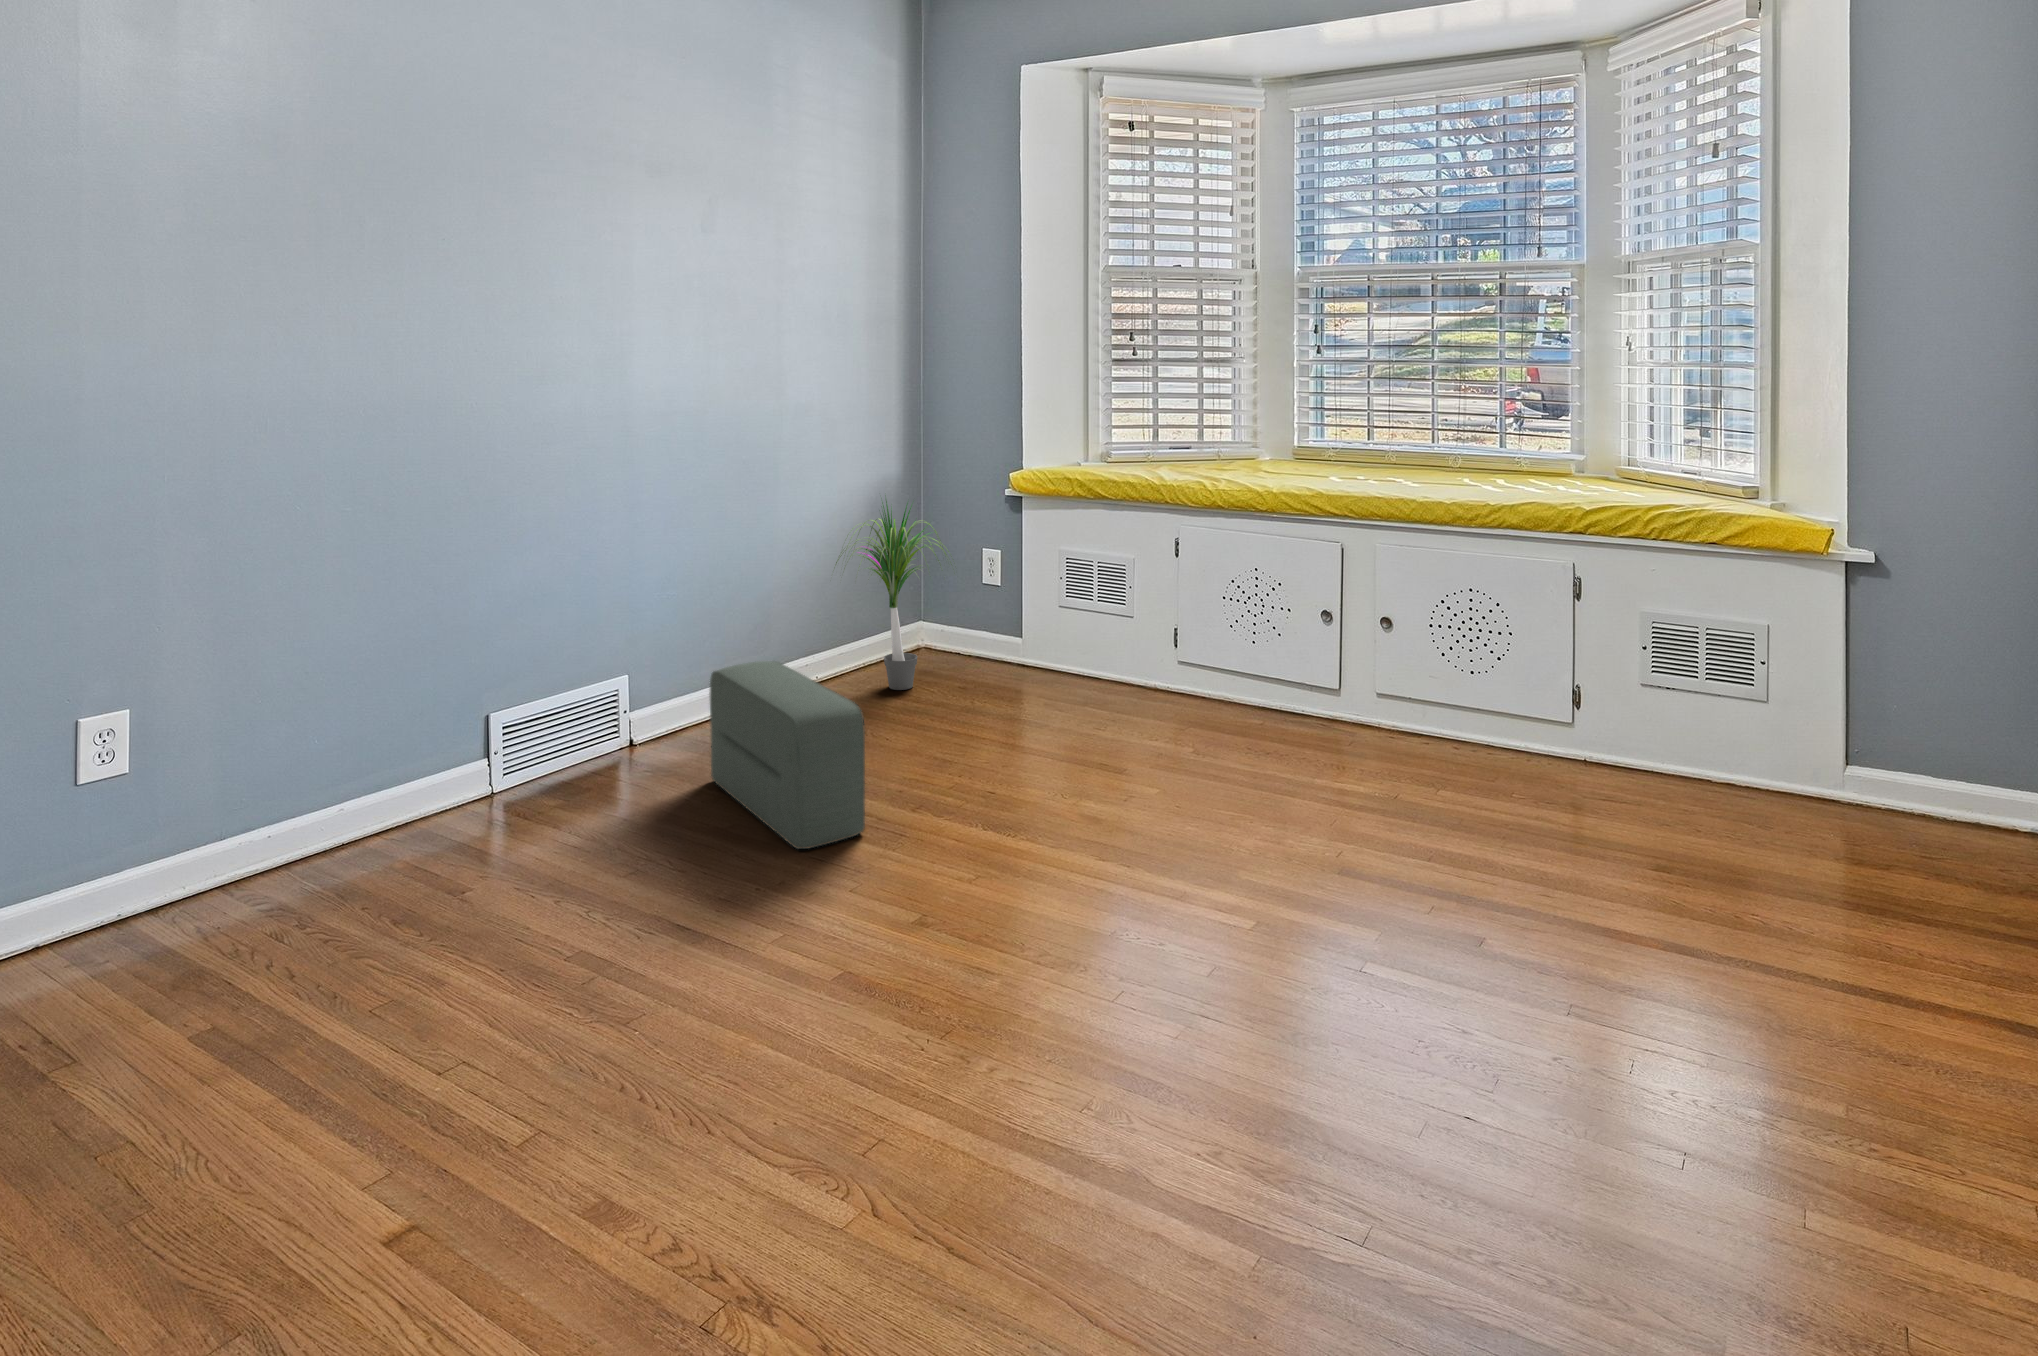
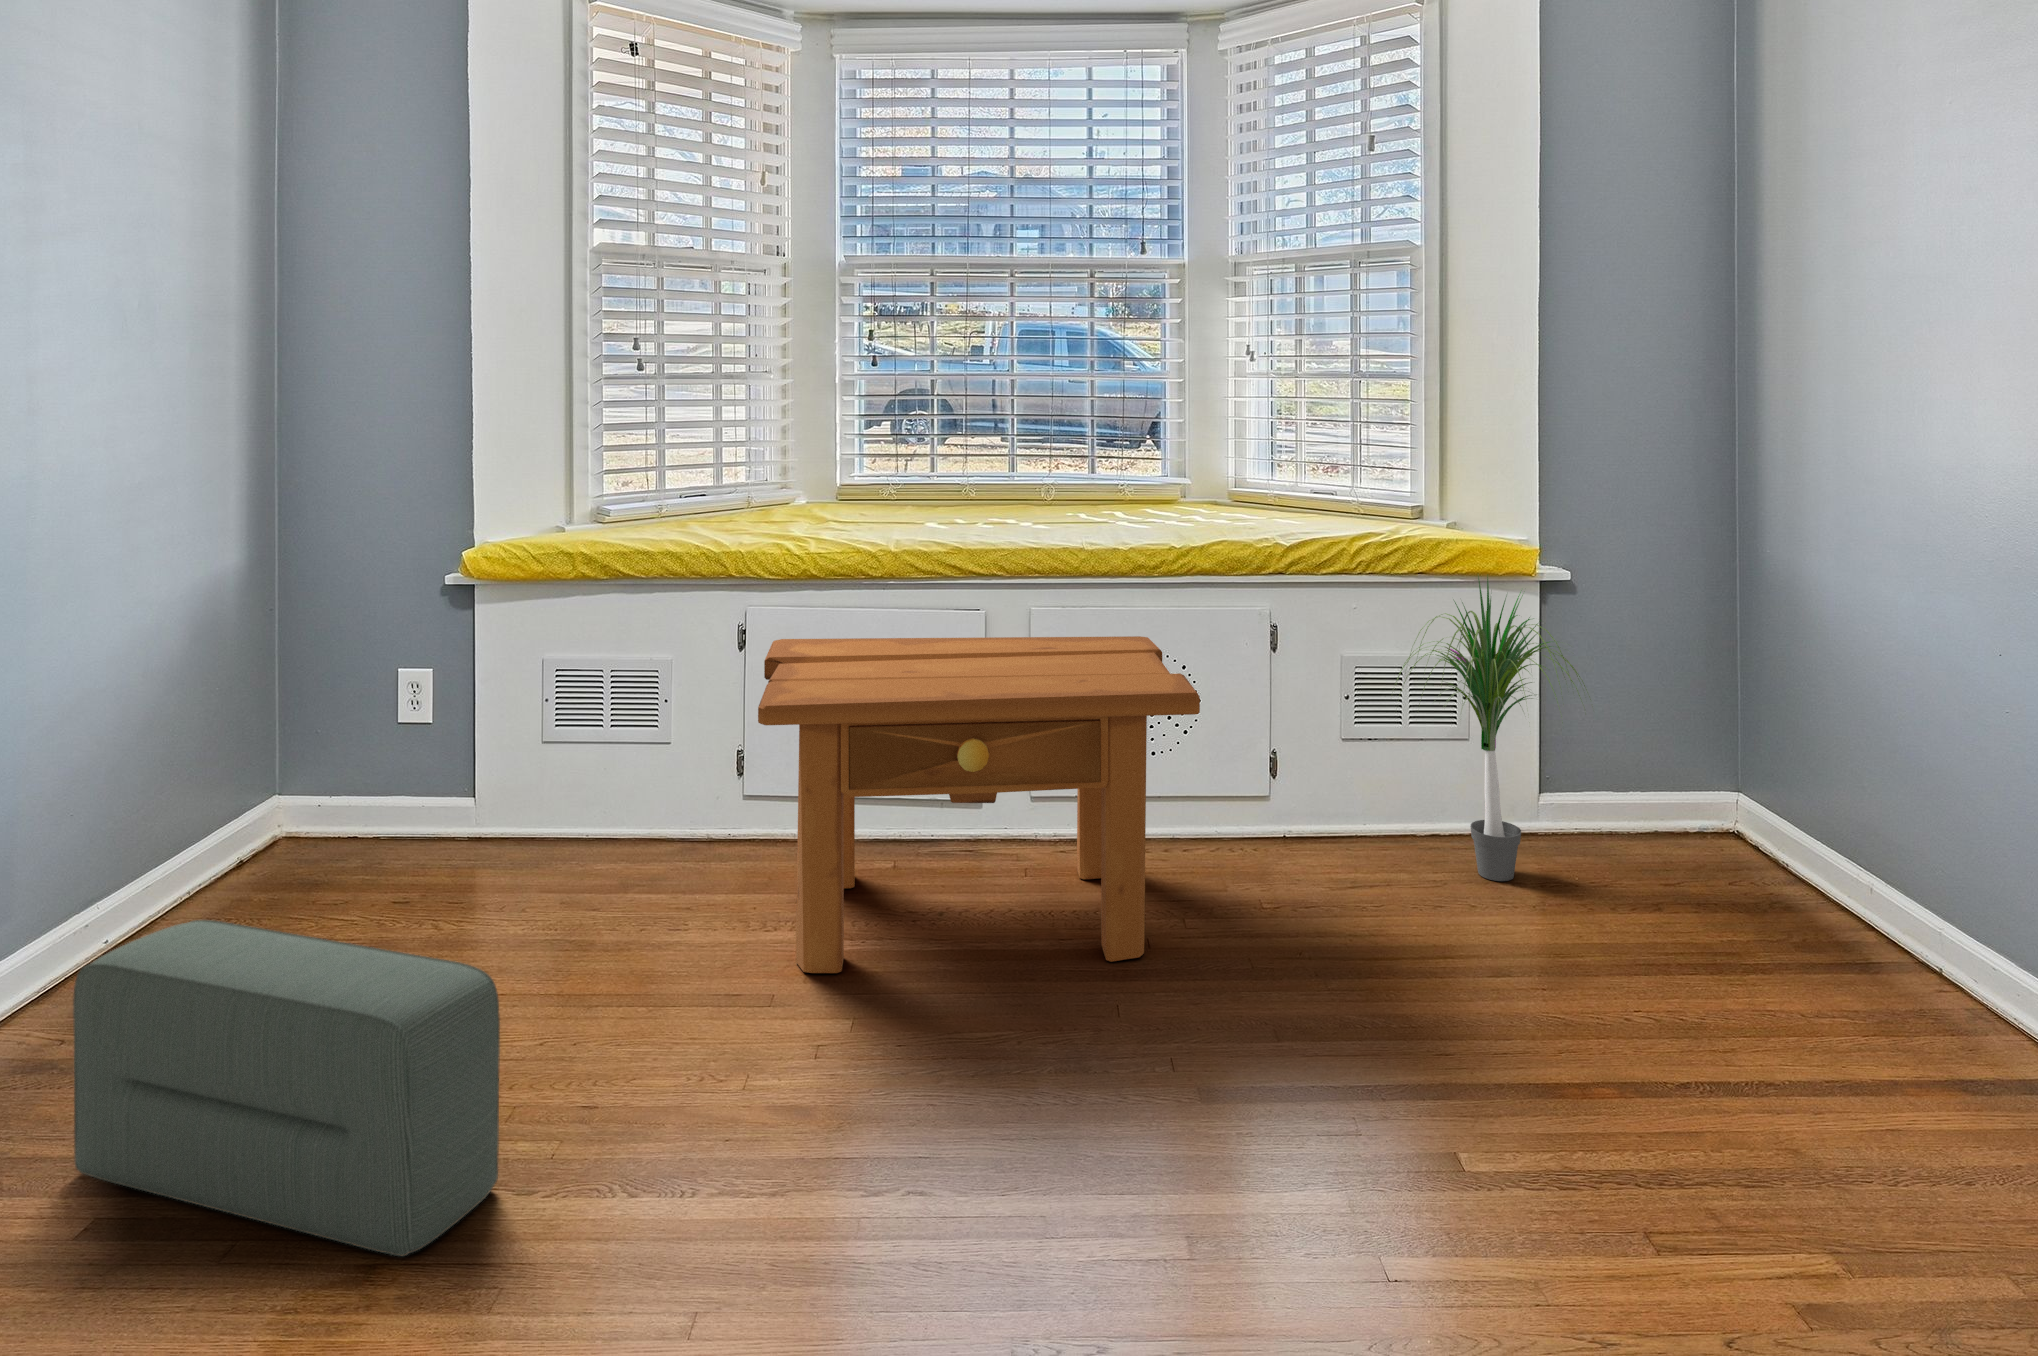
potted plant: present [836,501,949,690] -> present [1397,577,1585,881]
side table: none [1095,549,1445,813] -> present [758,636,1200,973]

